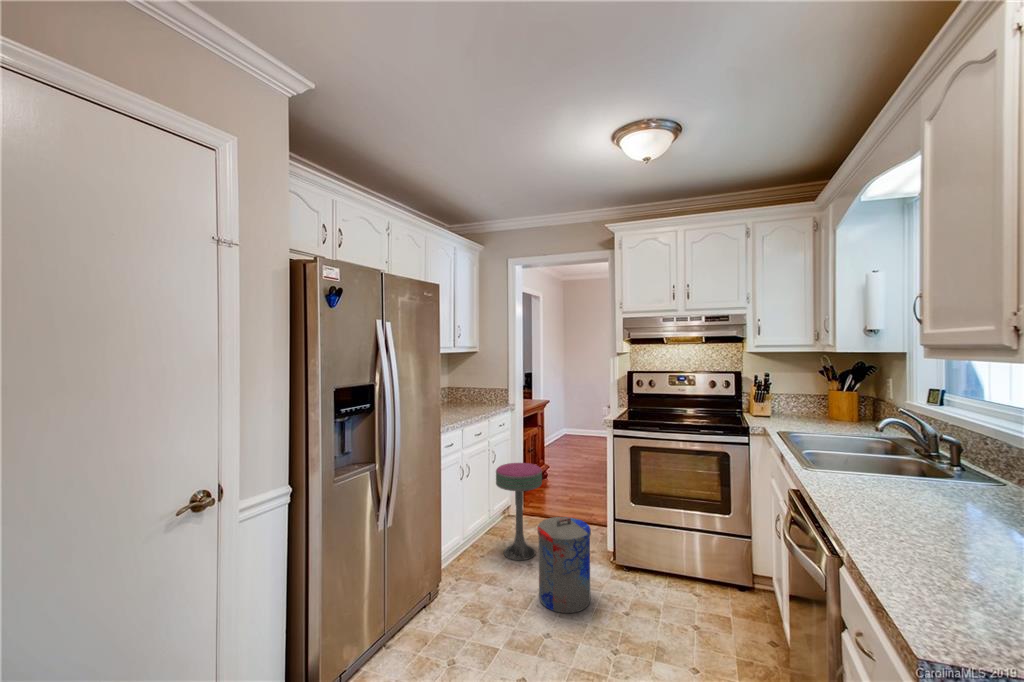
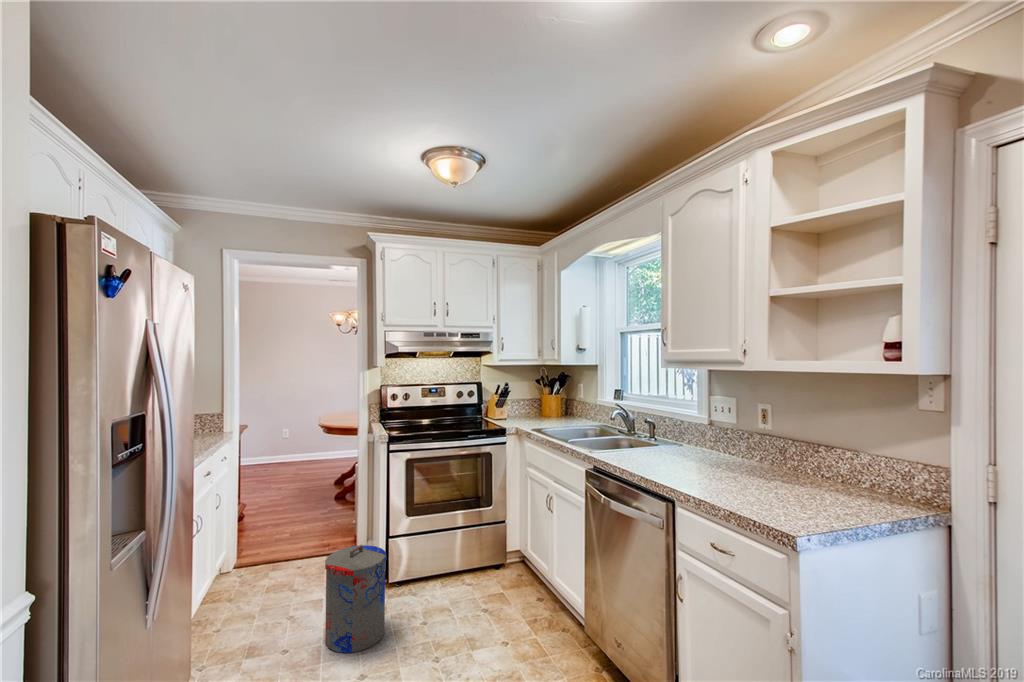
bar stool: present [496,463,542,560] -> none [239,500,303,623]

